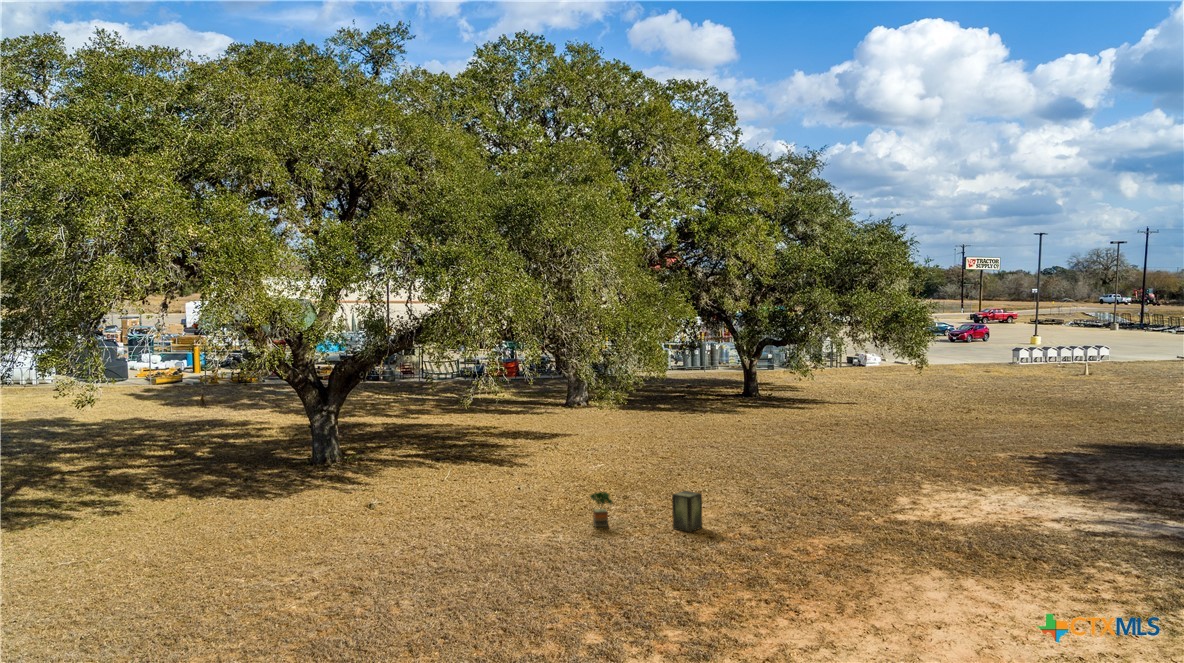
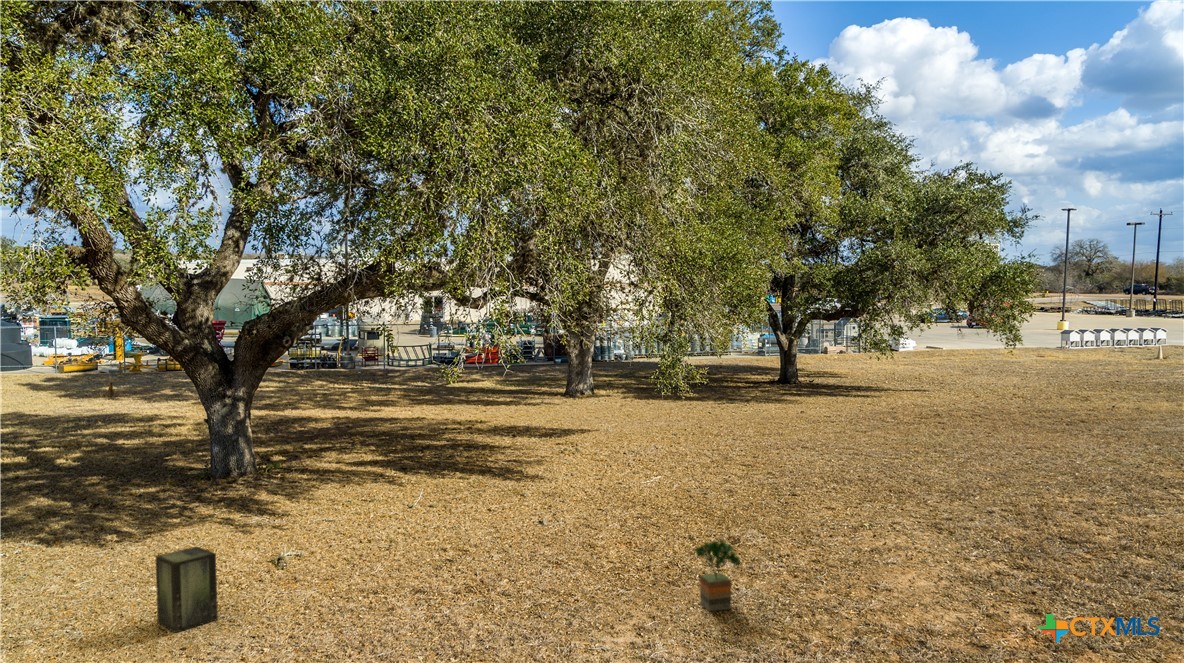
storage box: present [672,491,702,532] -> present [156,547,218,633]

